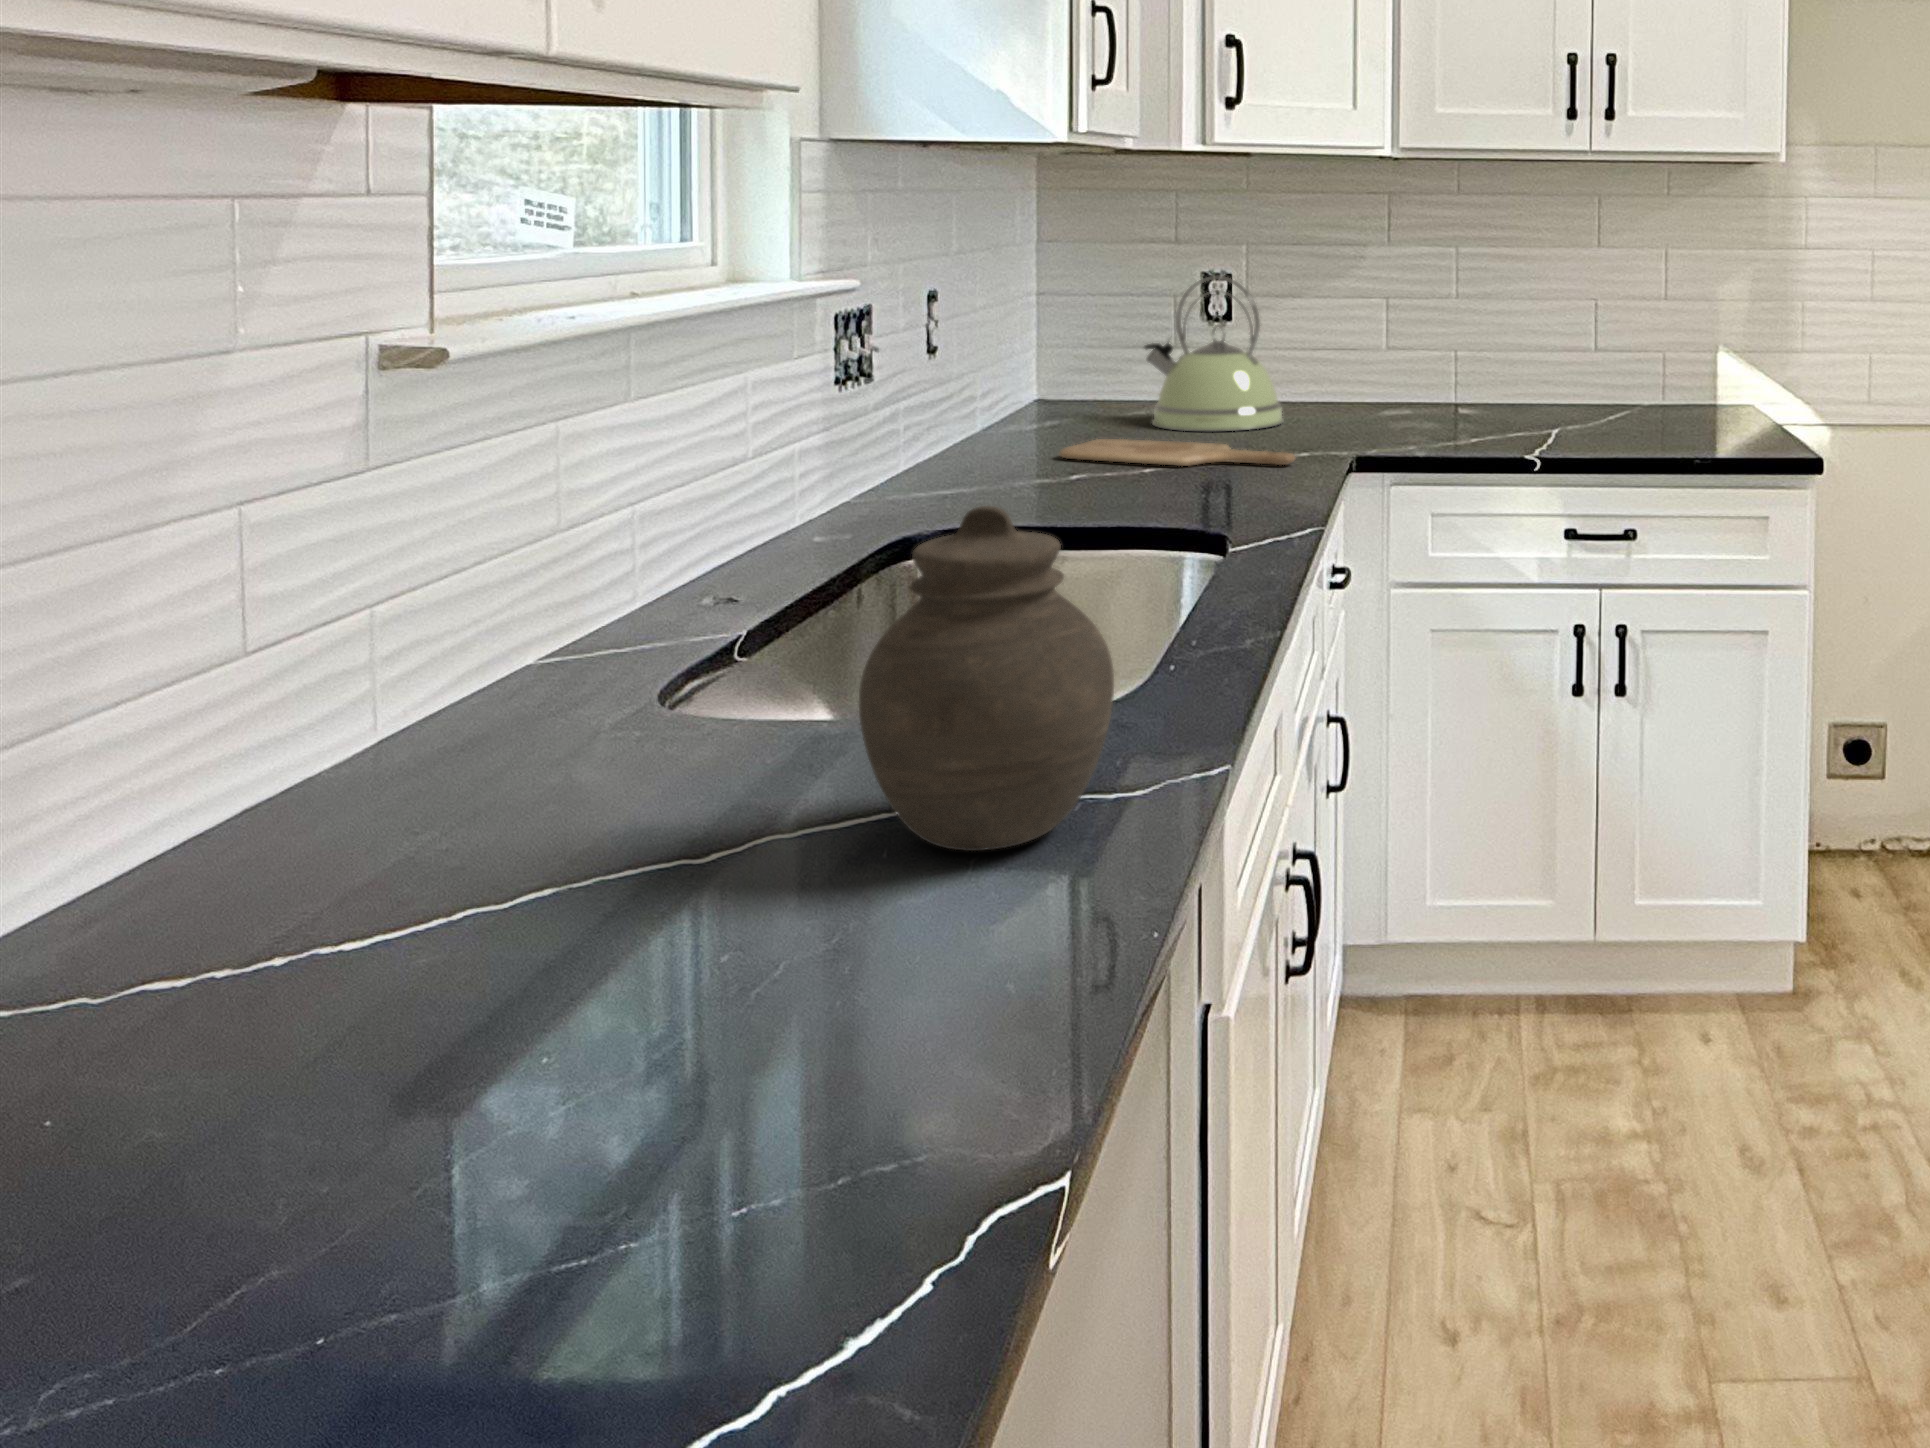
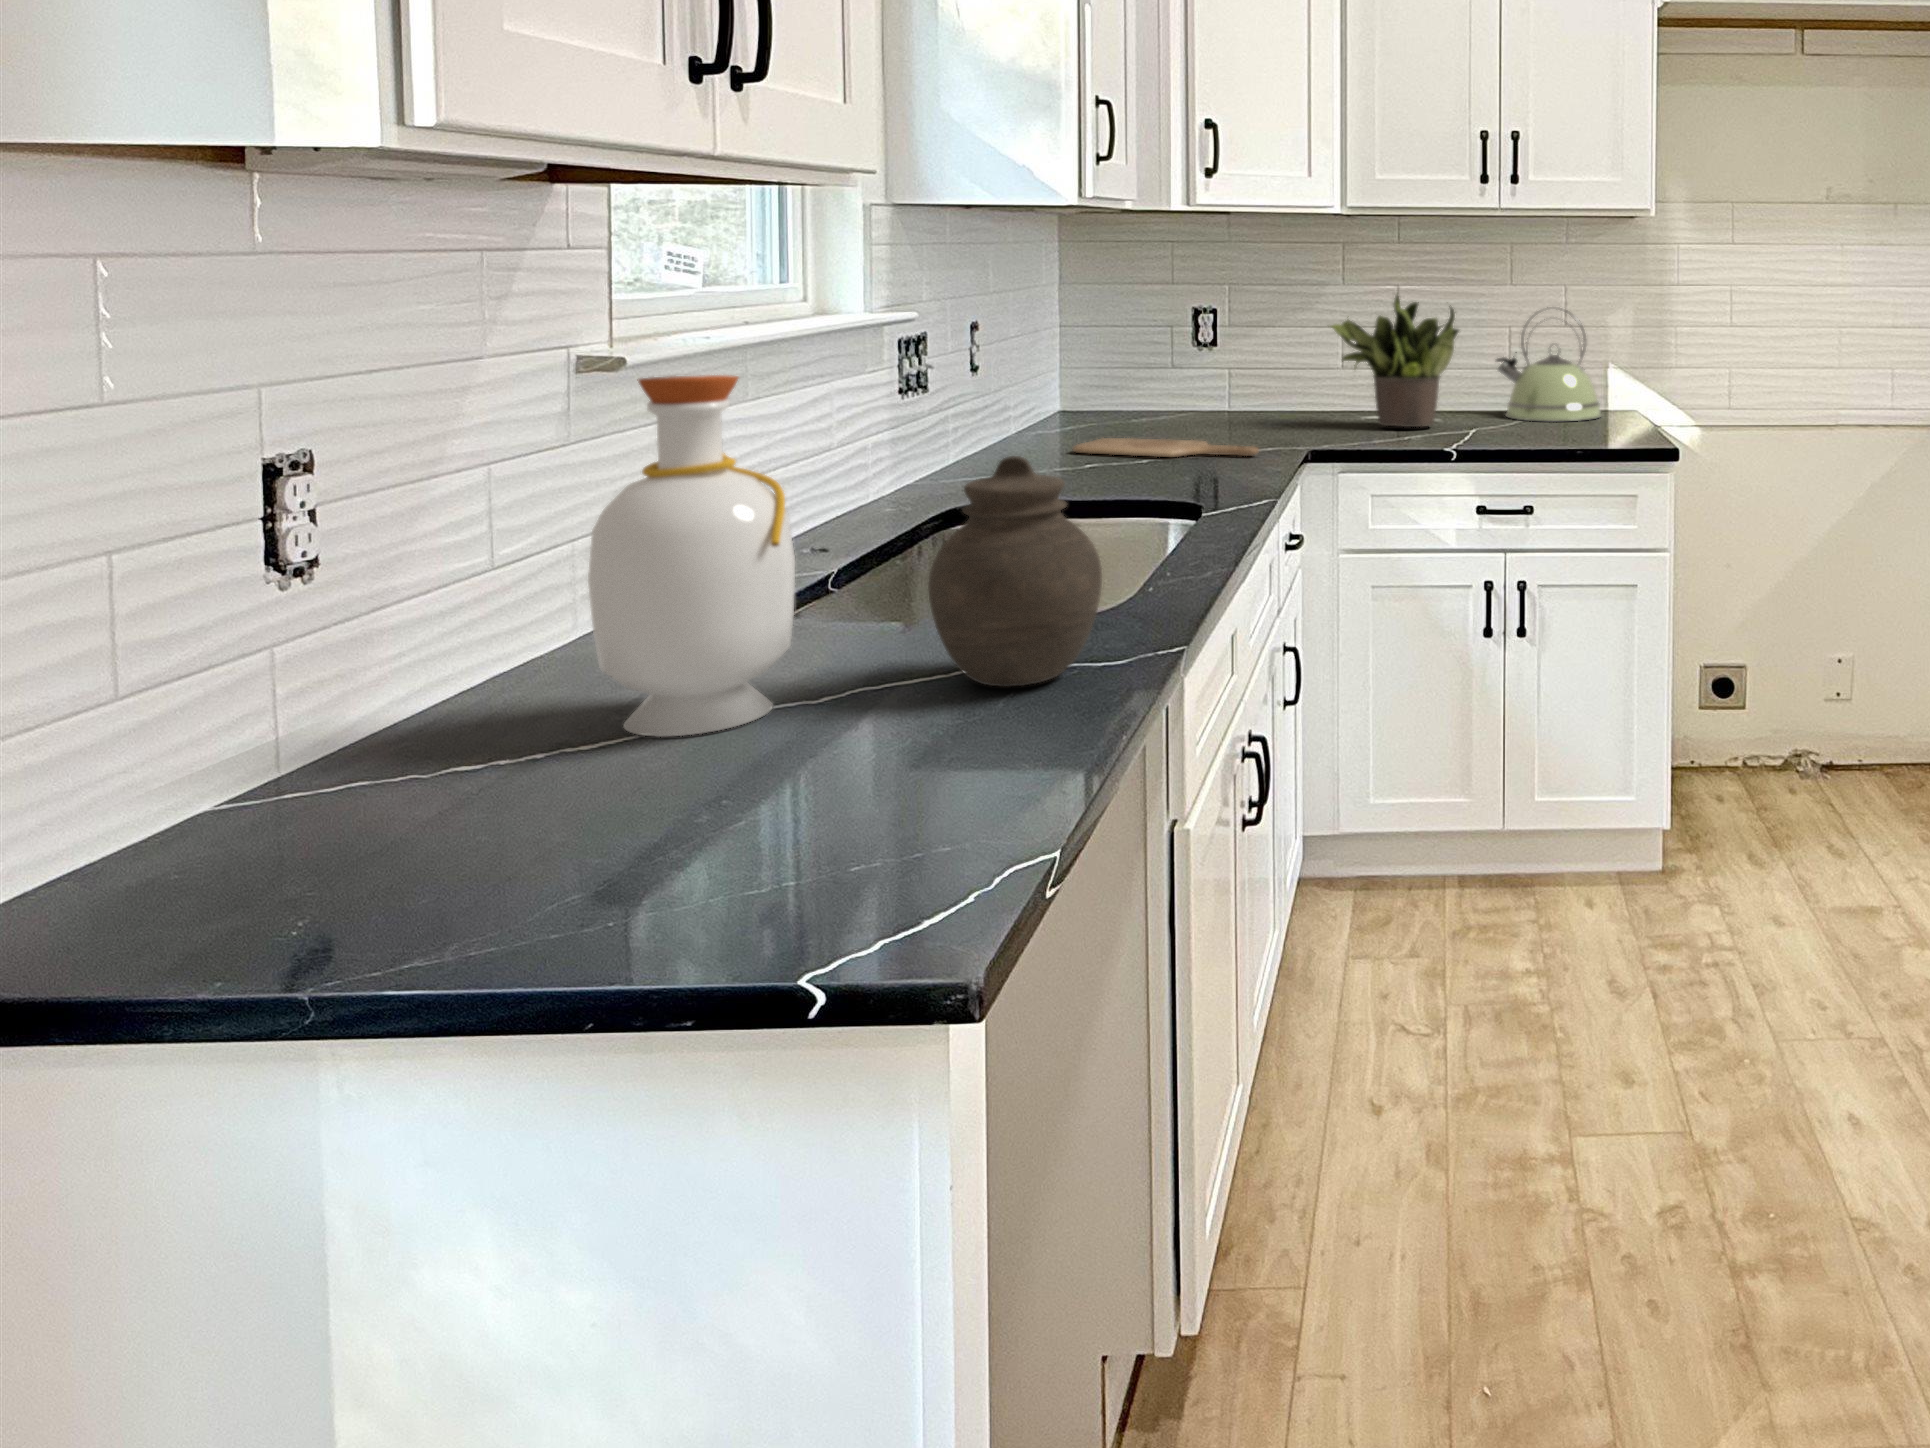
potted plant: none [1375,254,1543,426] -> present [1331,295,1459,427]
kettle: present [1144,276,1283,431] -> present [1496,307,1601,422]
bottle: none [337,387,656,946] -> present [588,375,795,736]

